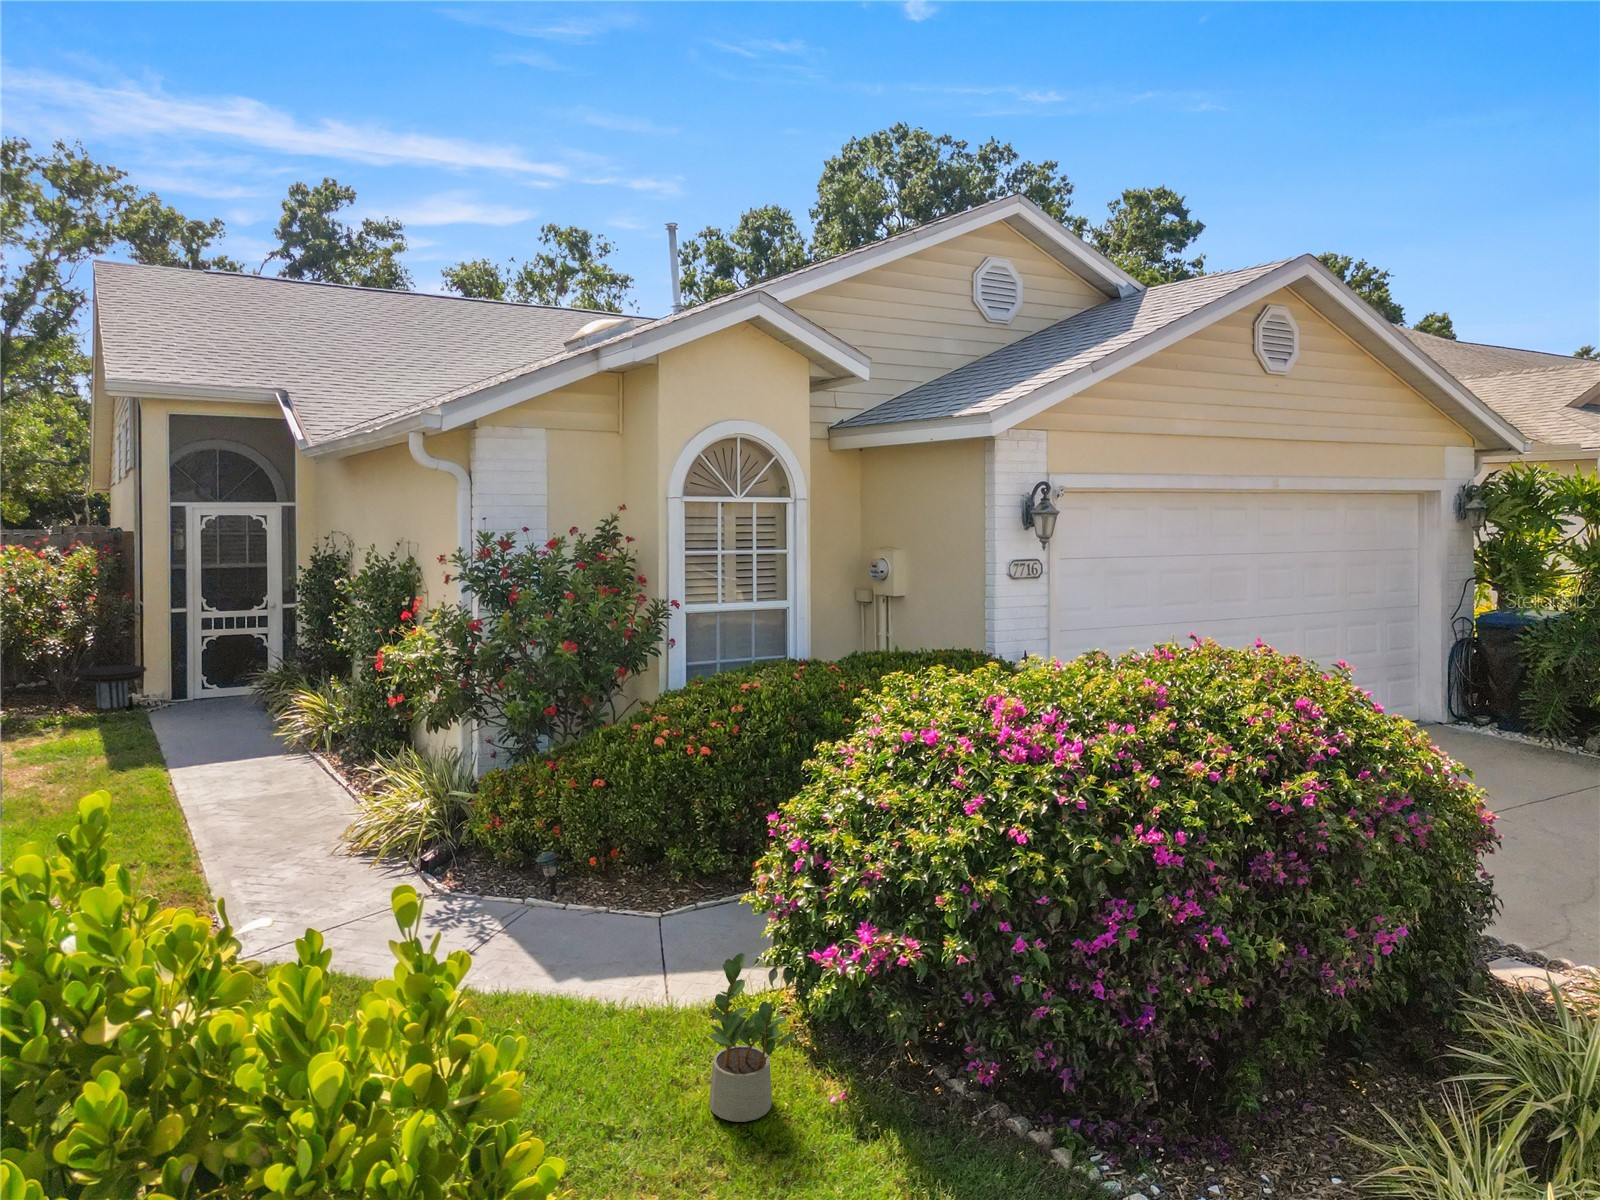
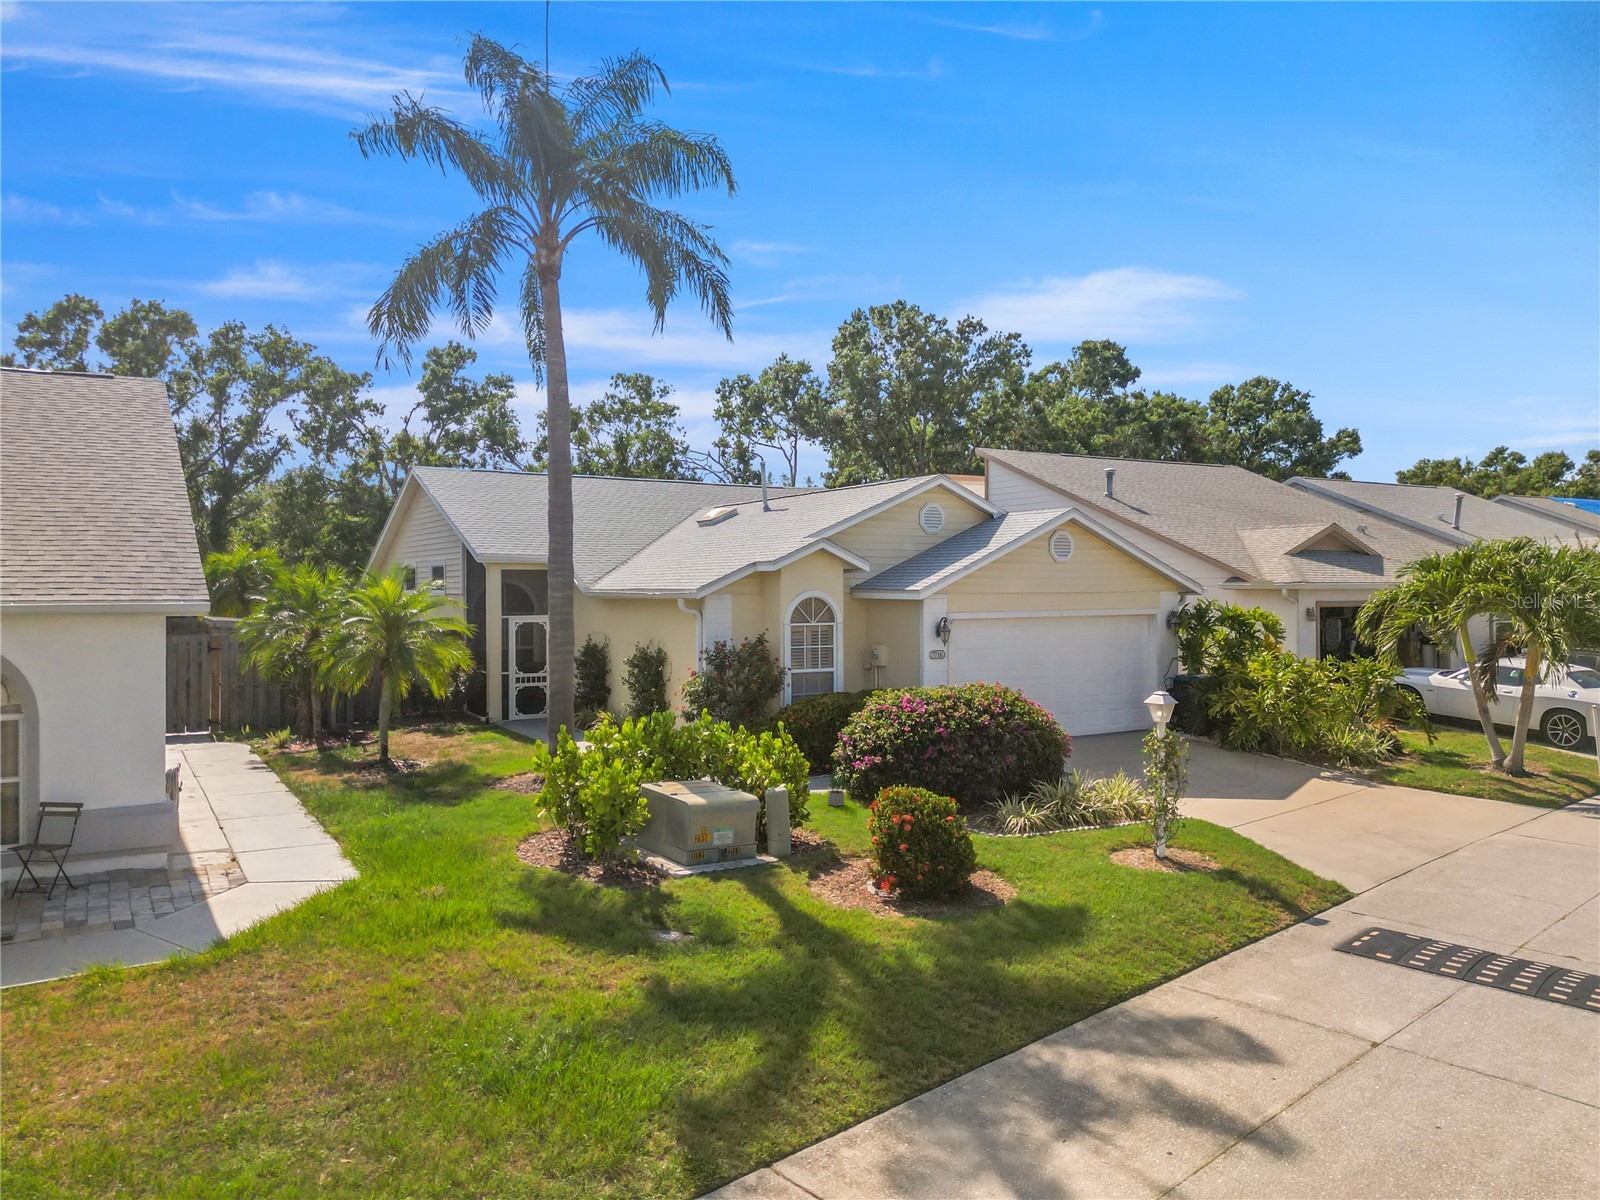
side table: present [75,665,147,709] -> none [455,702,488,724]

